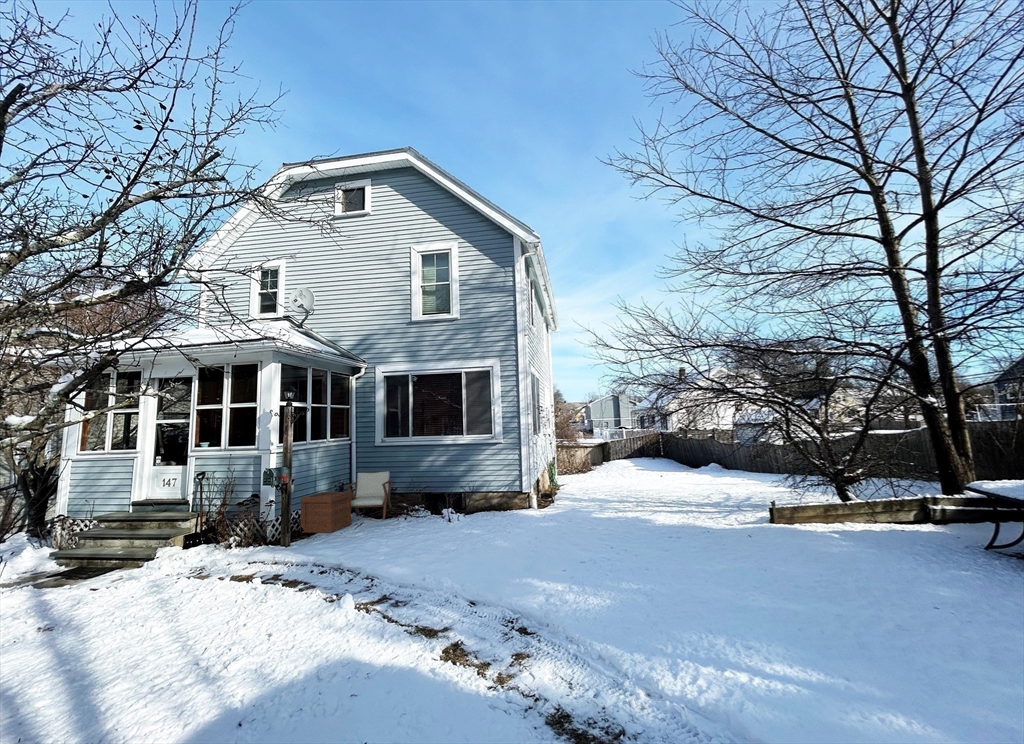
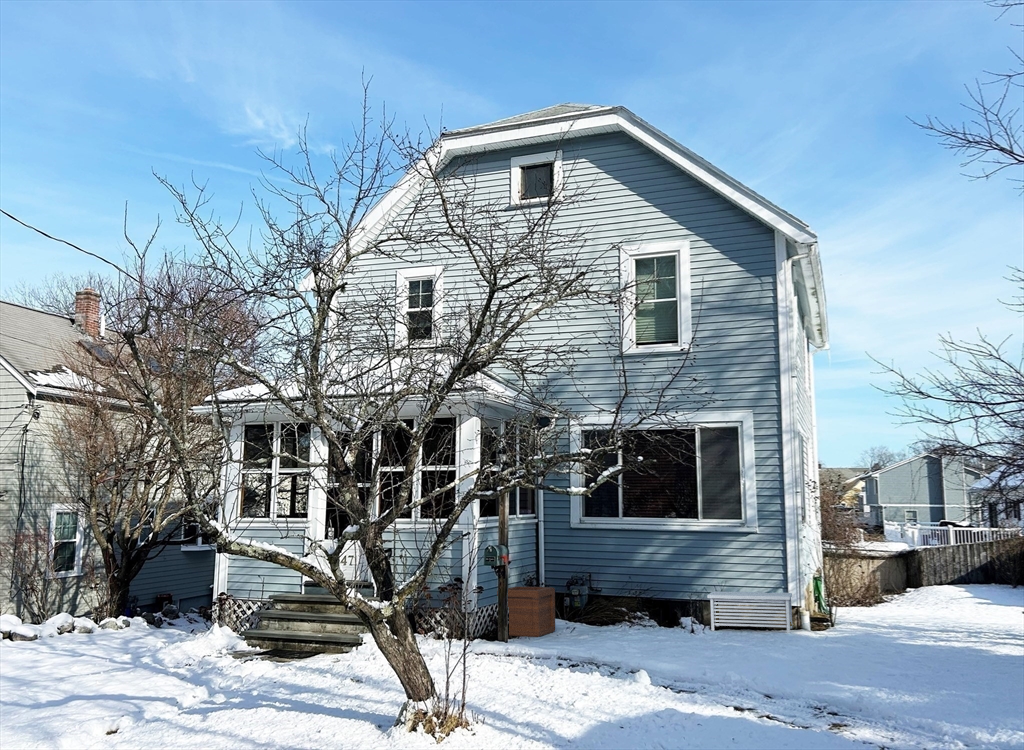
lounge chair: present [346,471,392,520] -> none [544,565,600,629]
storage bench: none [465,485,526,516] -> present [707,591,792,633]

